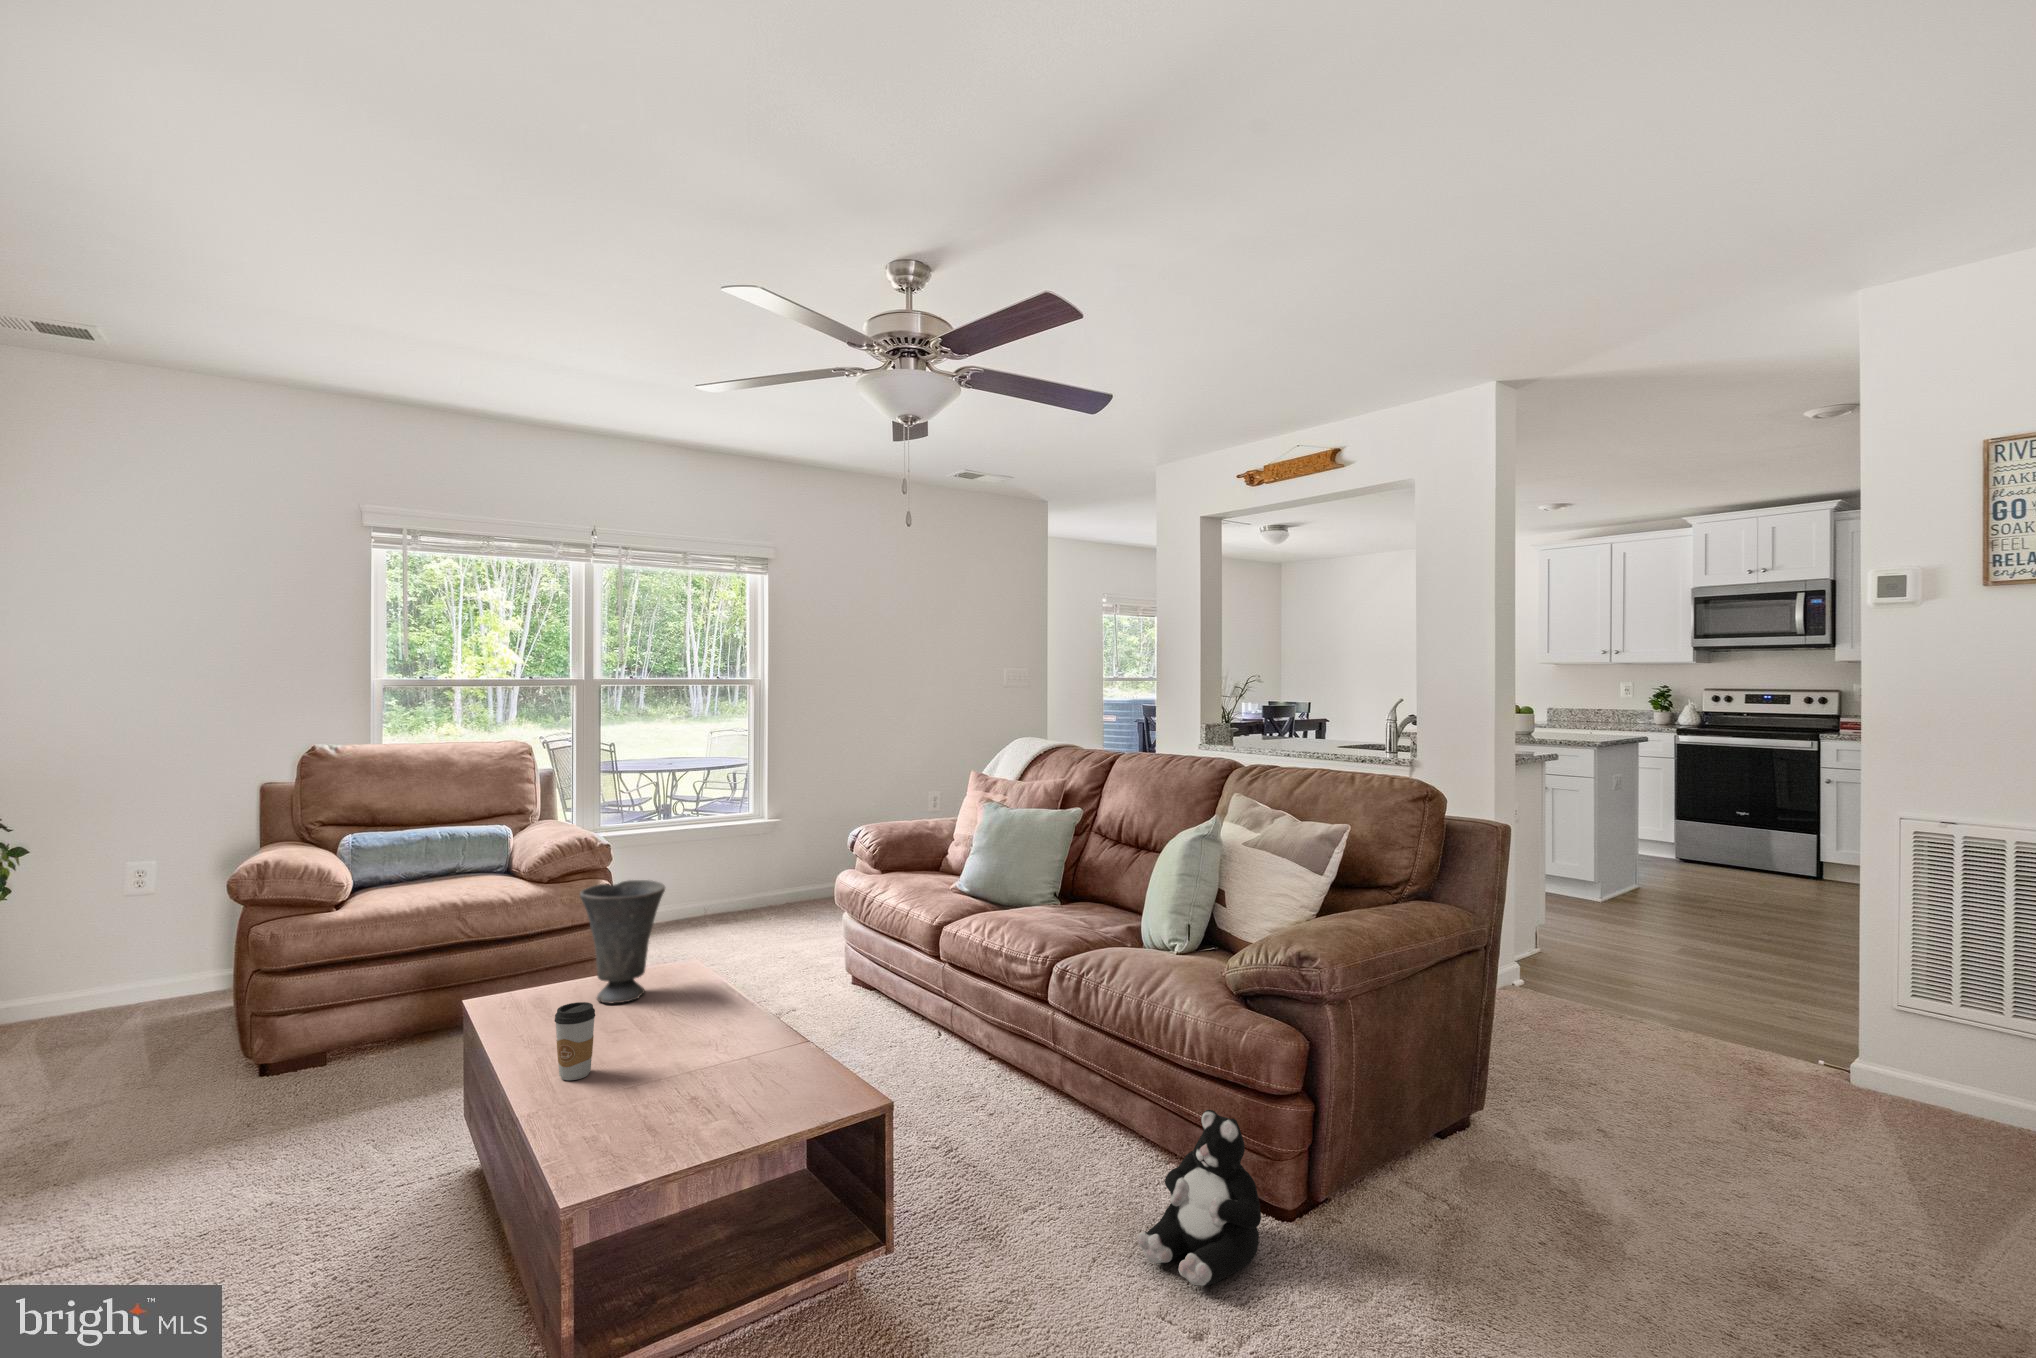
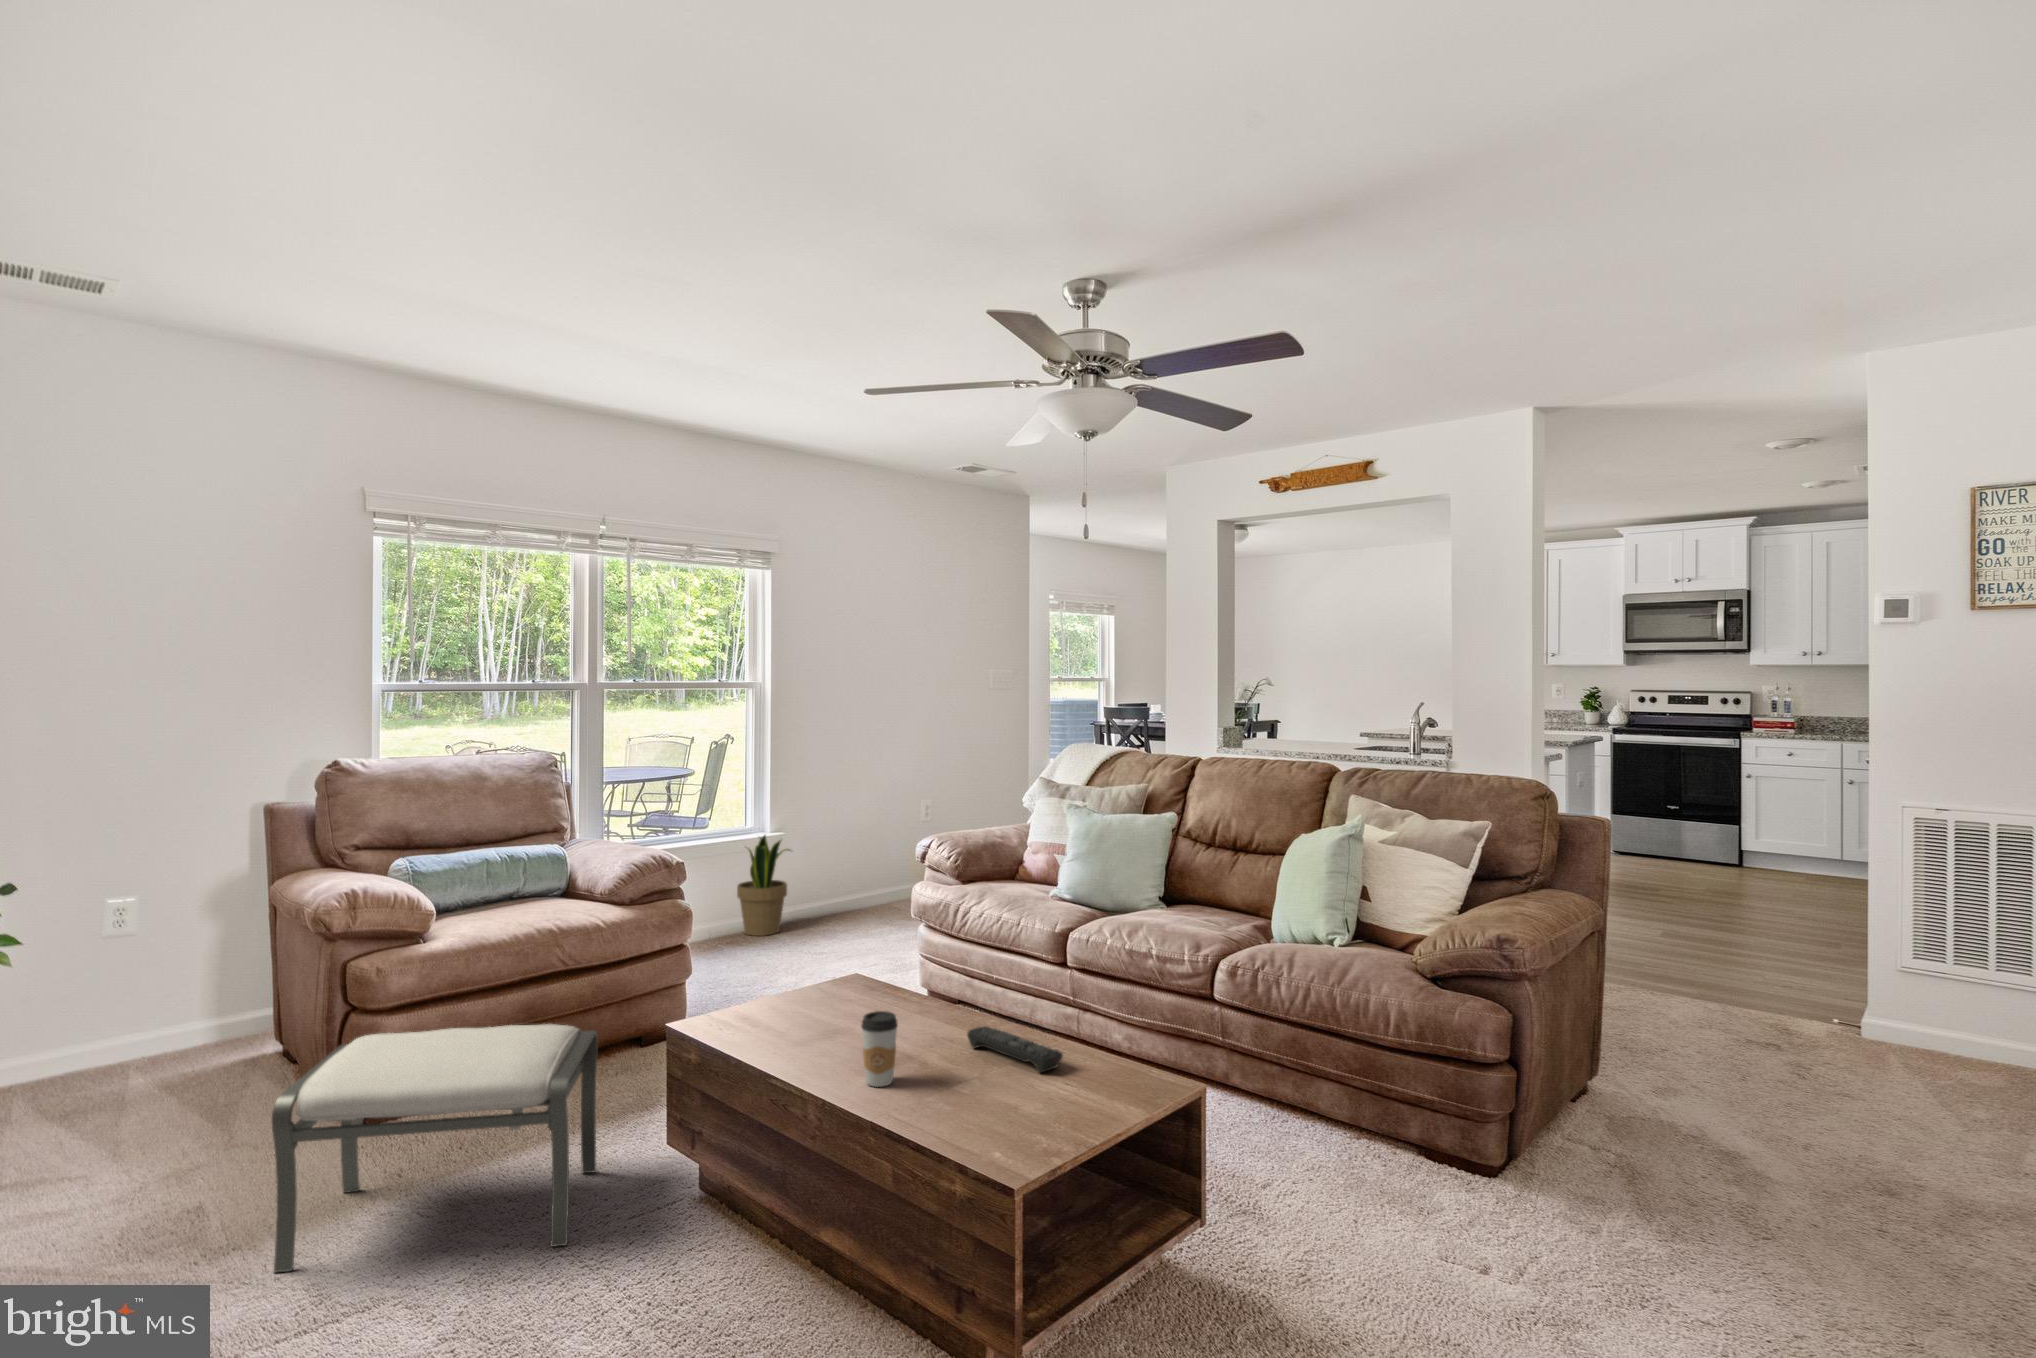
potted plant: none [740,819,794,913] -> present [737,835,790,936]
vase: present [580,880,665,1003] -> none [789,894,870,1019]
ottoman: none [48,994,412,1214] -> present [272,1024,598,1272]
remote control: none [703,1022,766,1077] -> present [967,1026,1063,1073]
plush toy: present [1137,1110,1261,1286] -> none [1396,1079,1503,1229]

